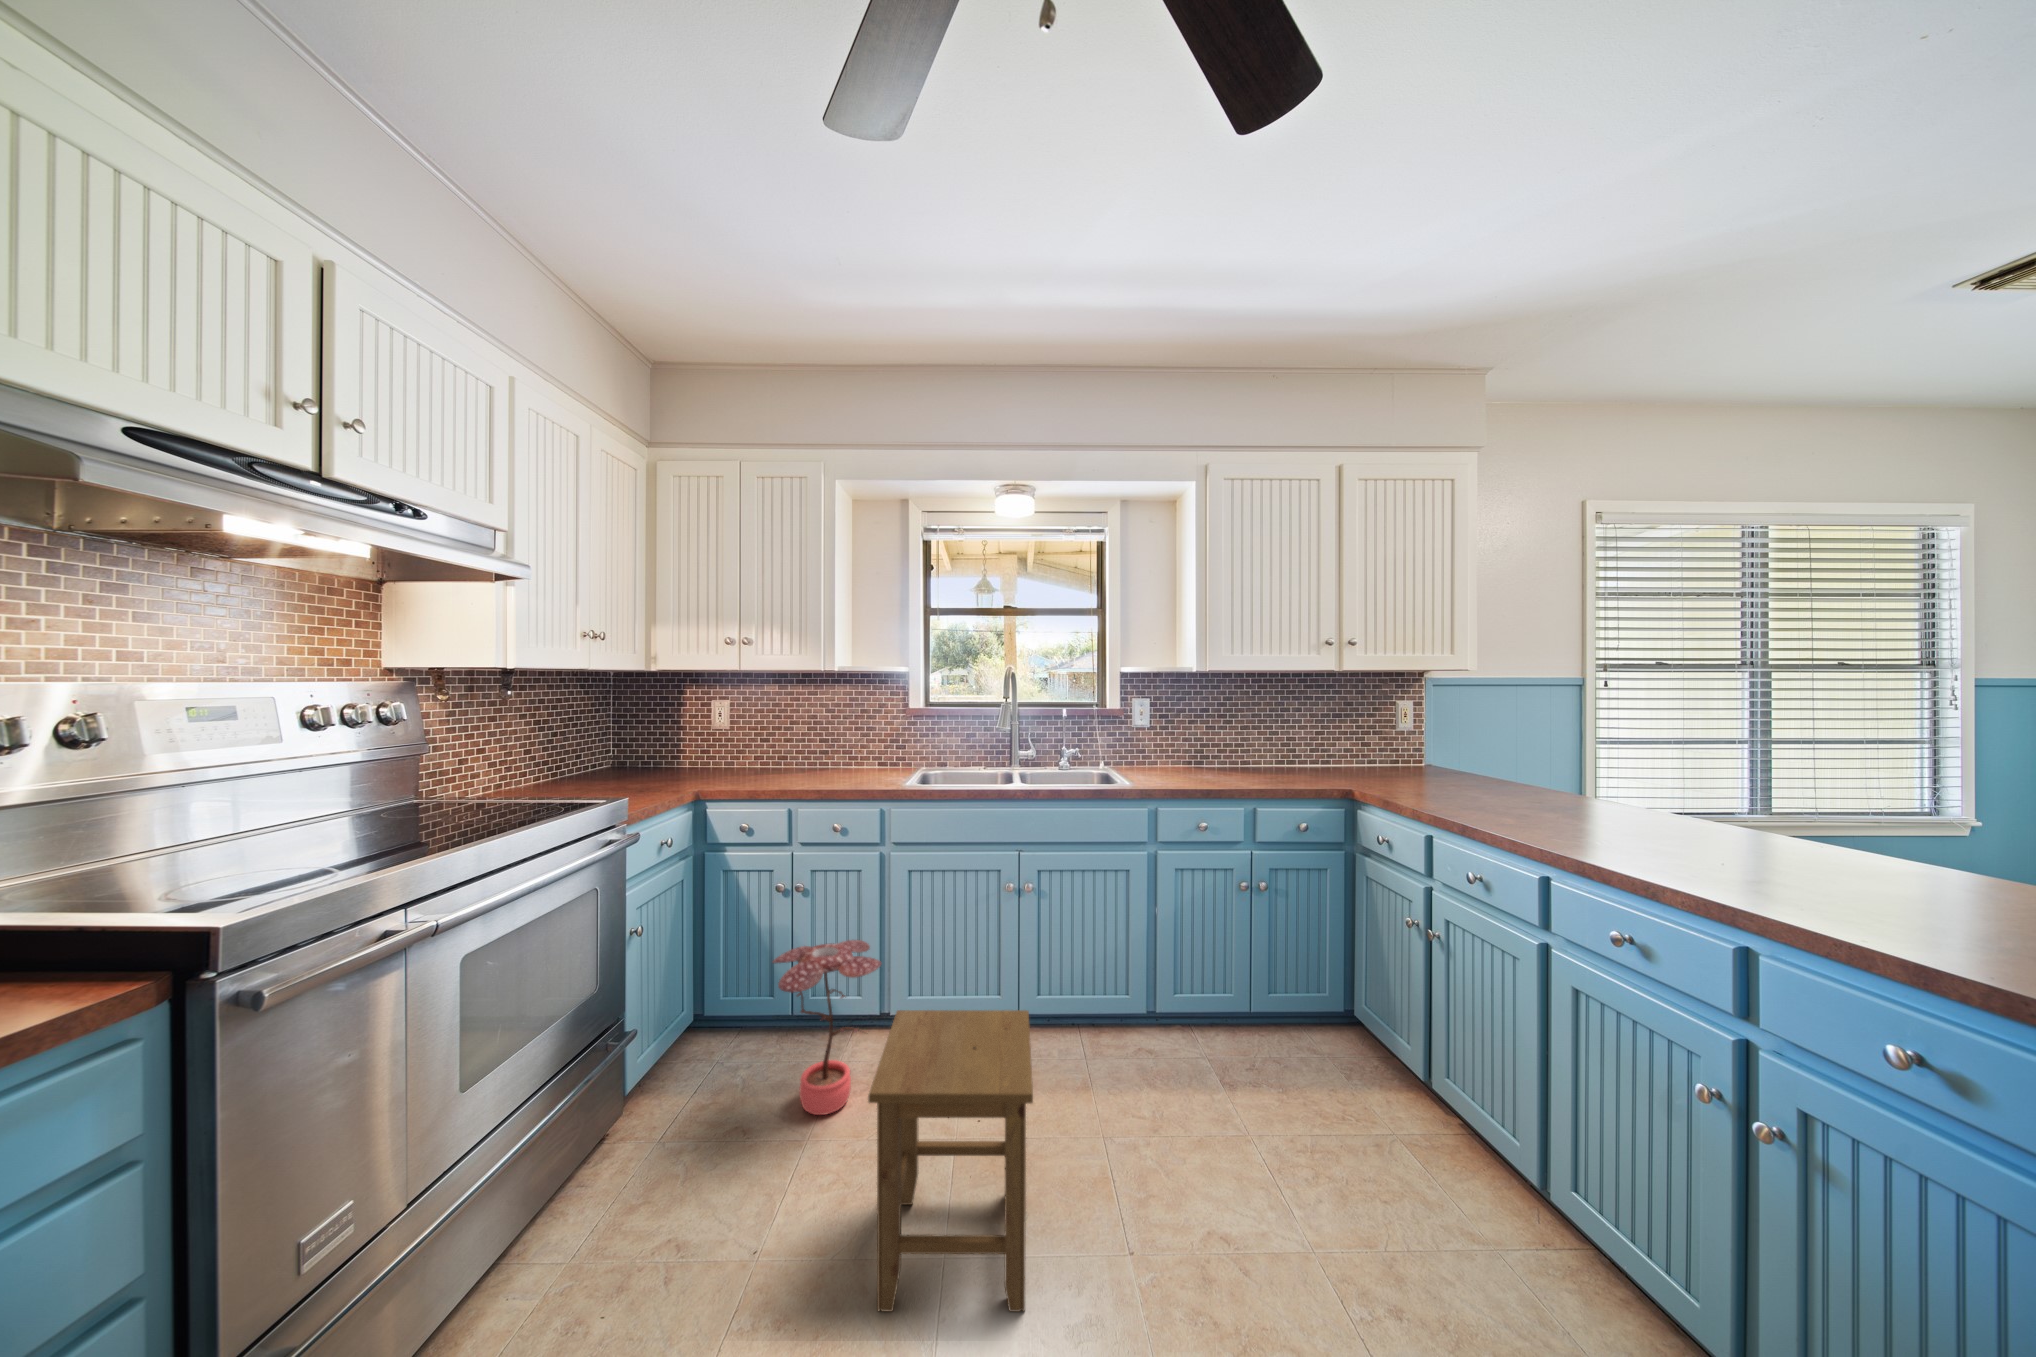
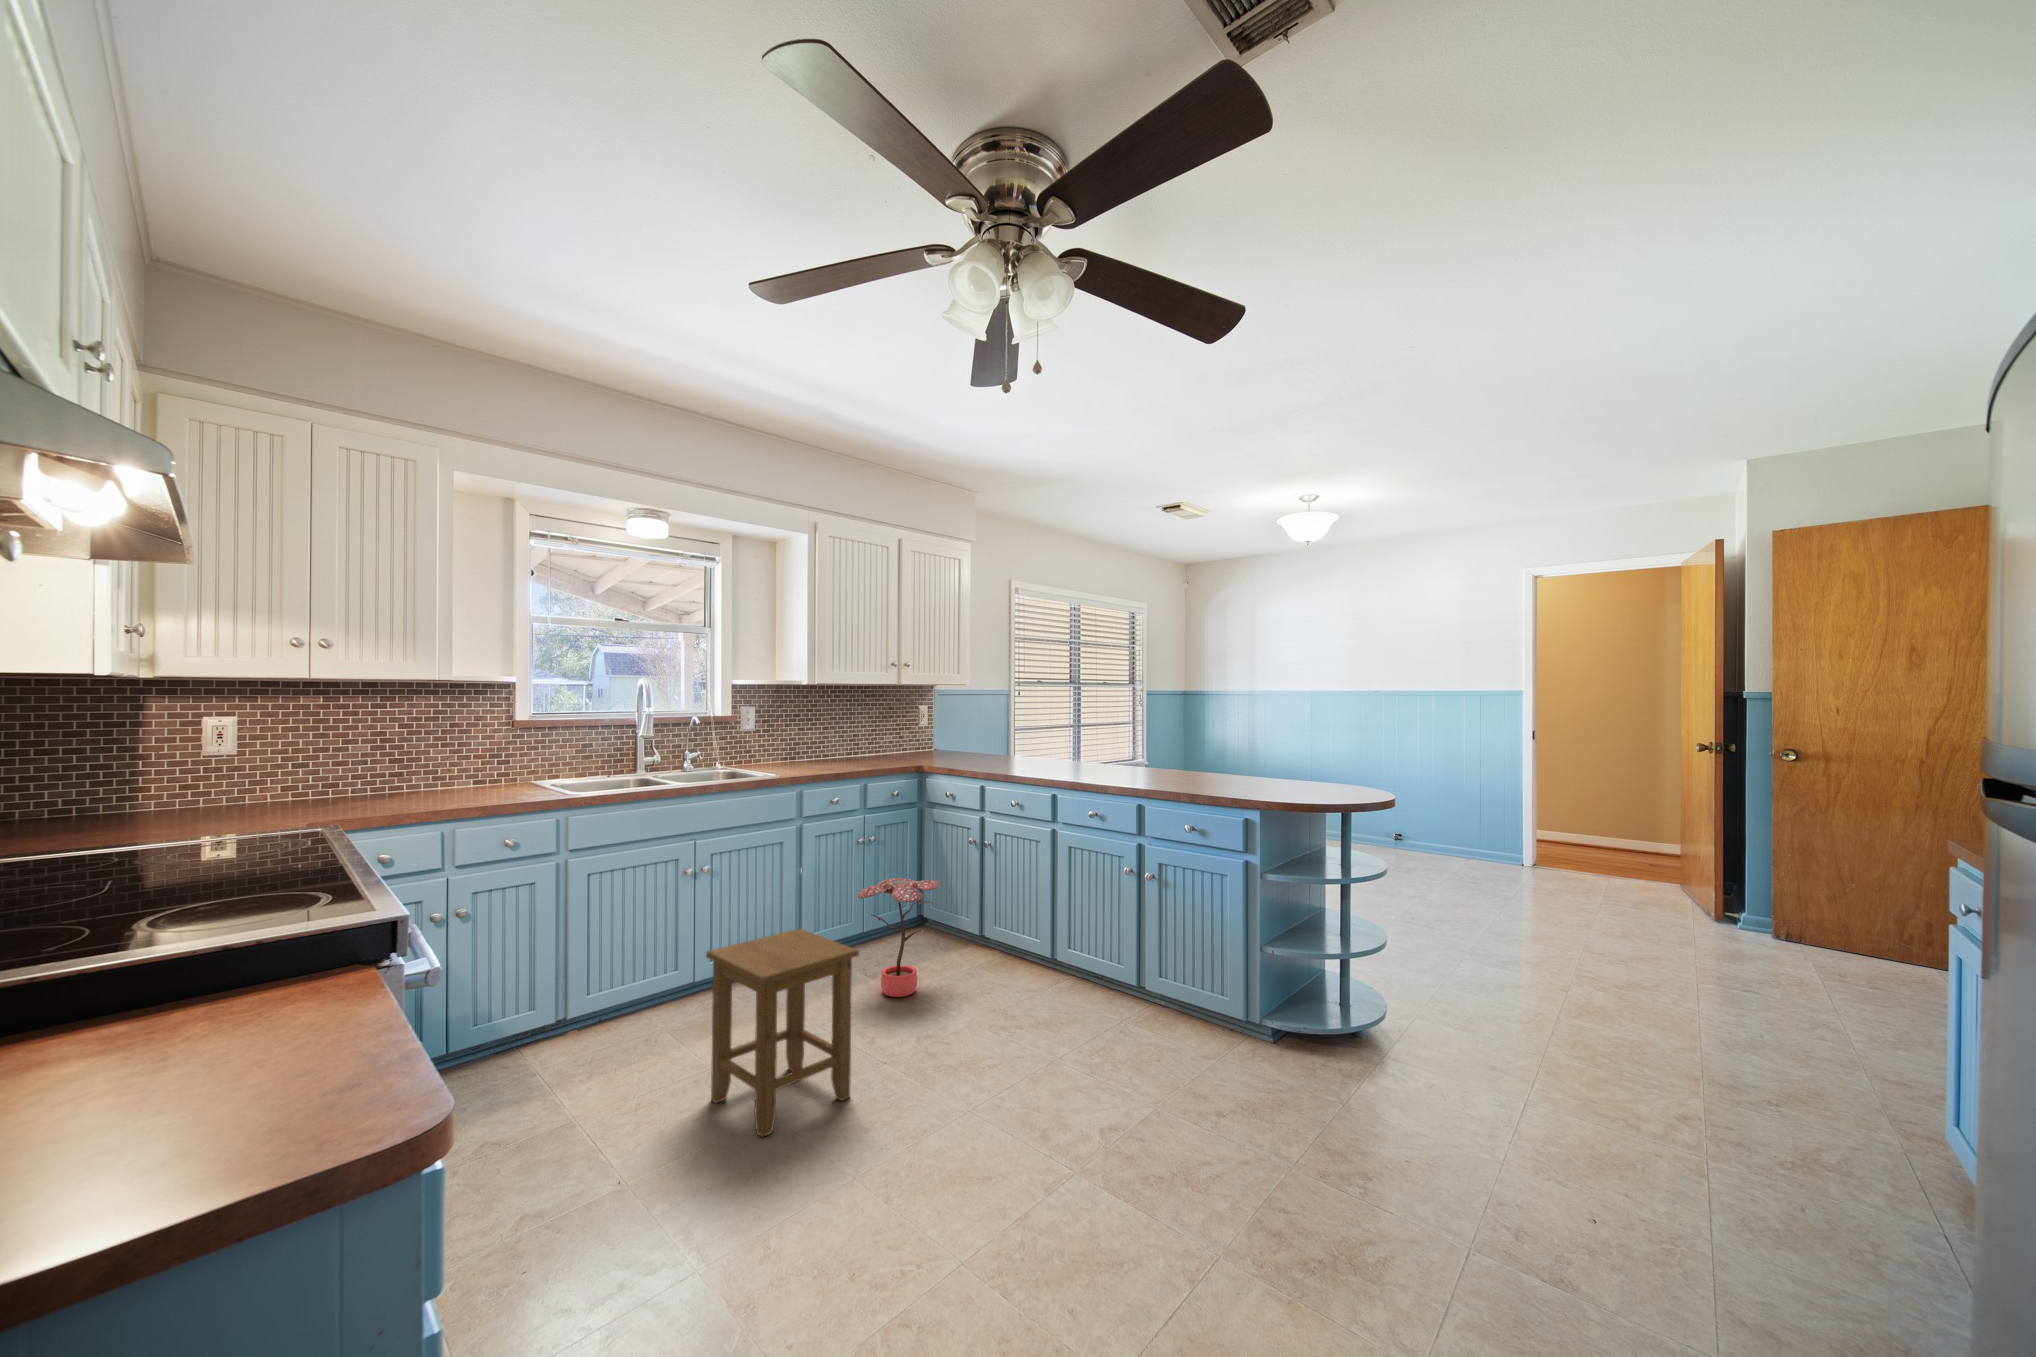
potted plant: present [773,940,881,1115] -> present [858,878,940,997]

